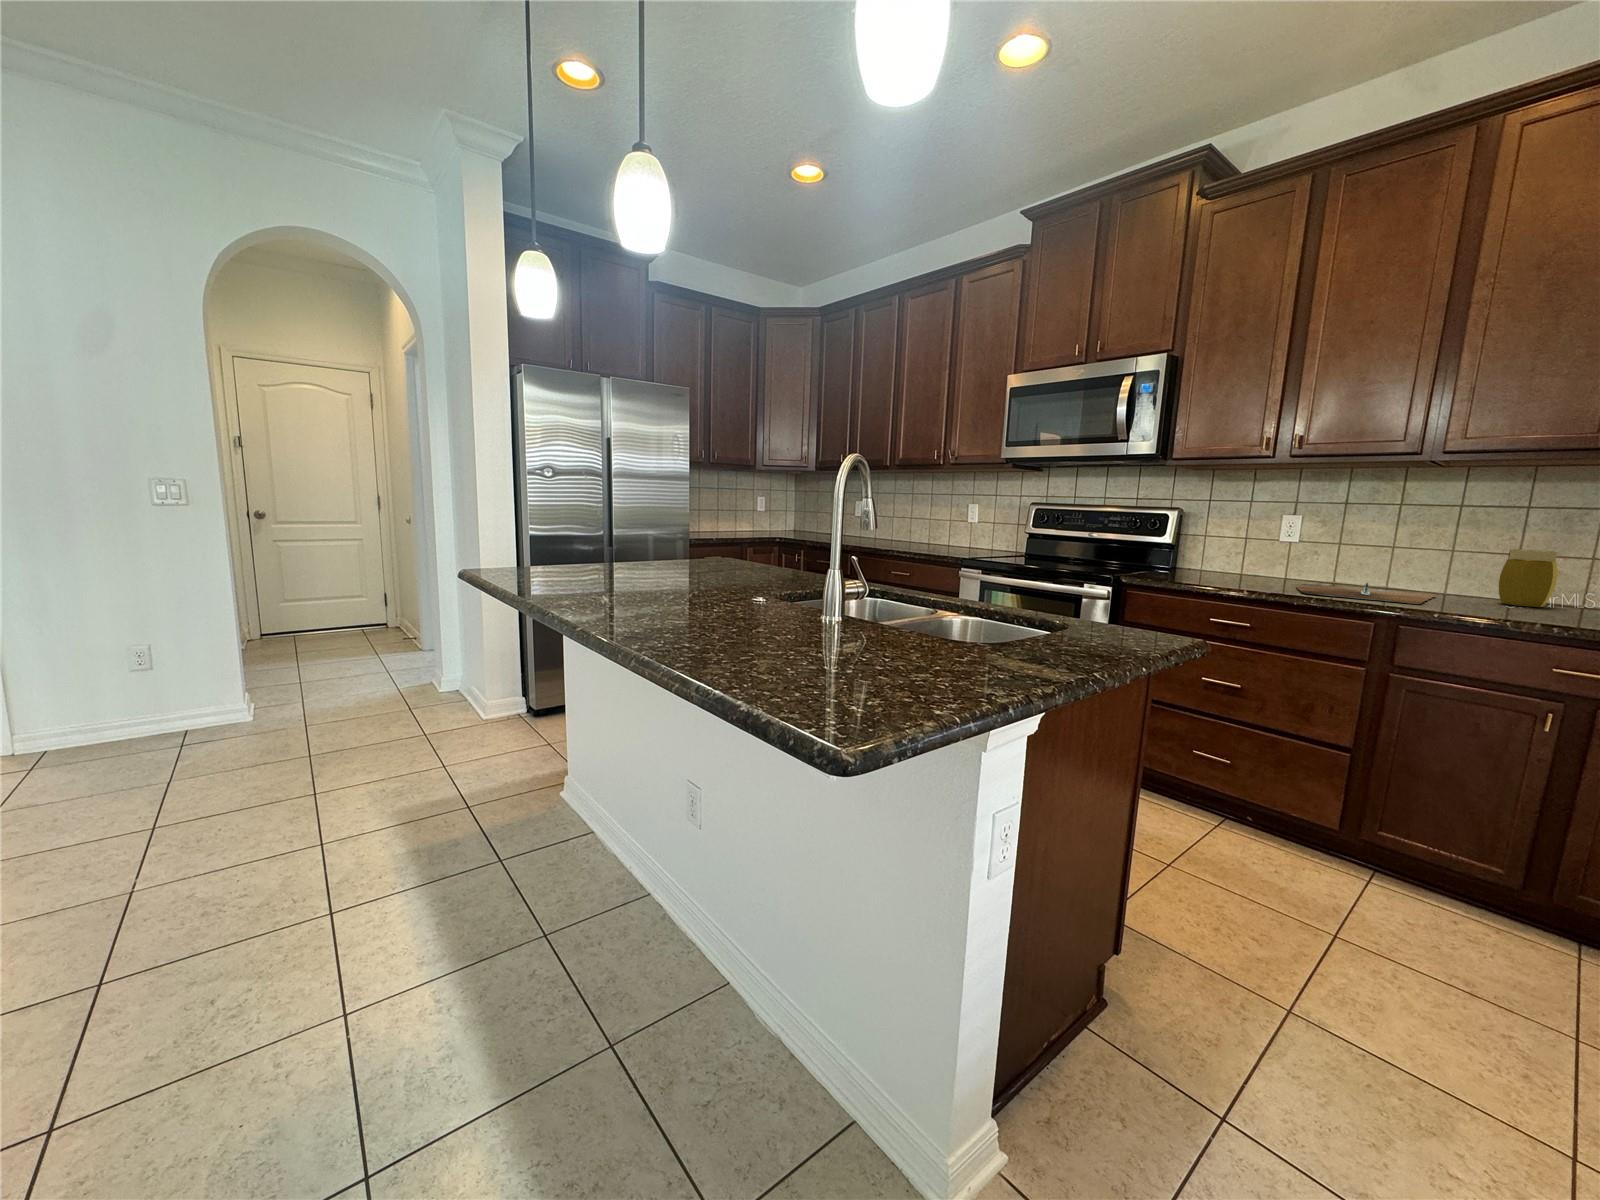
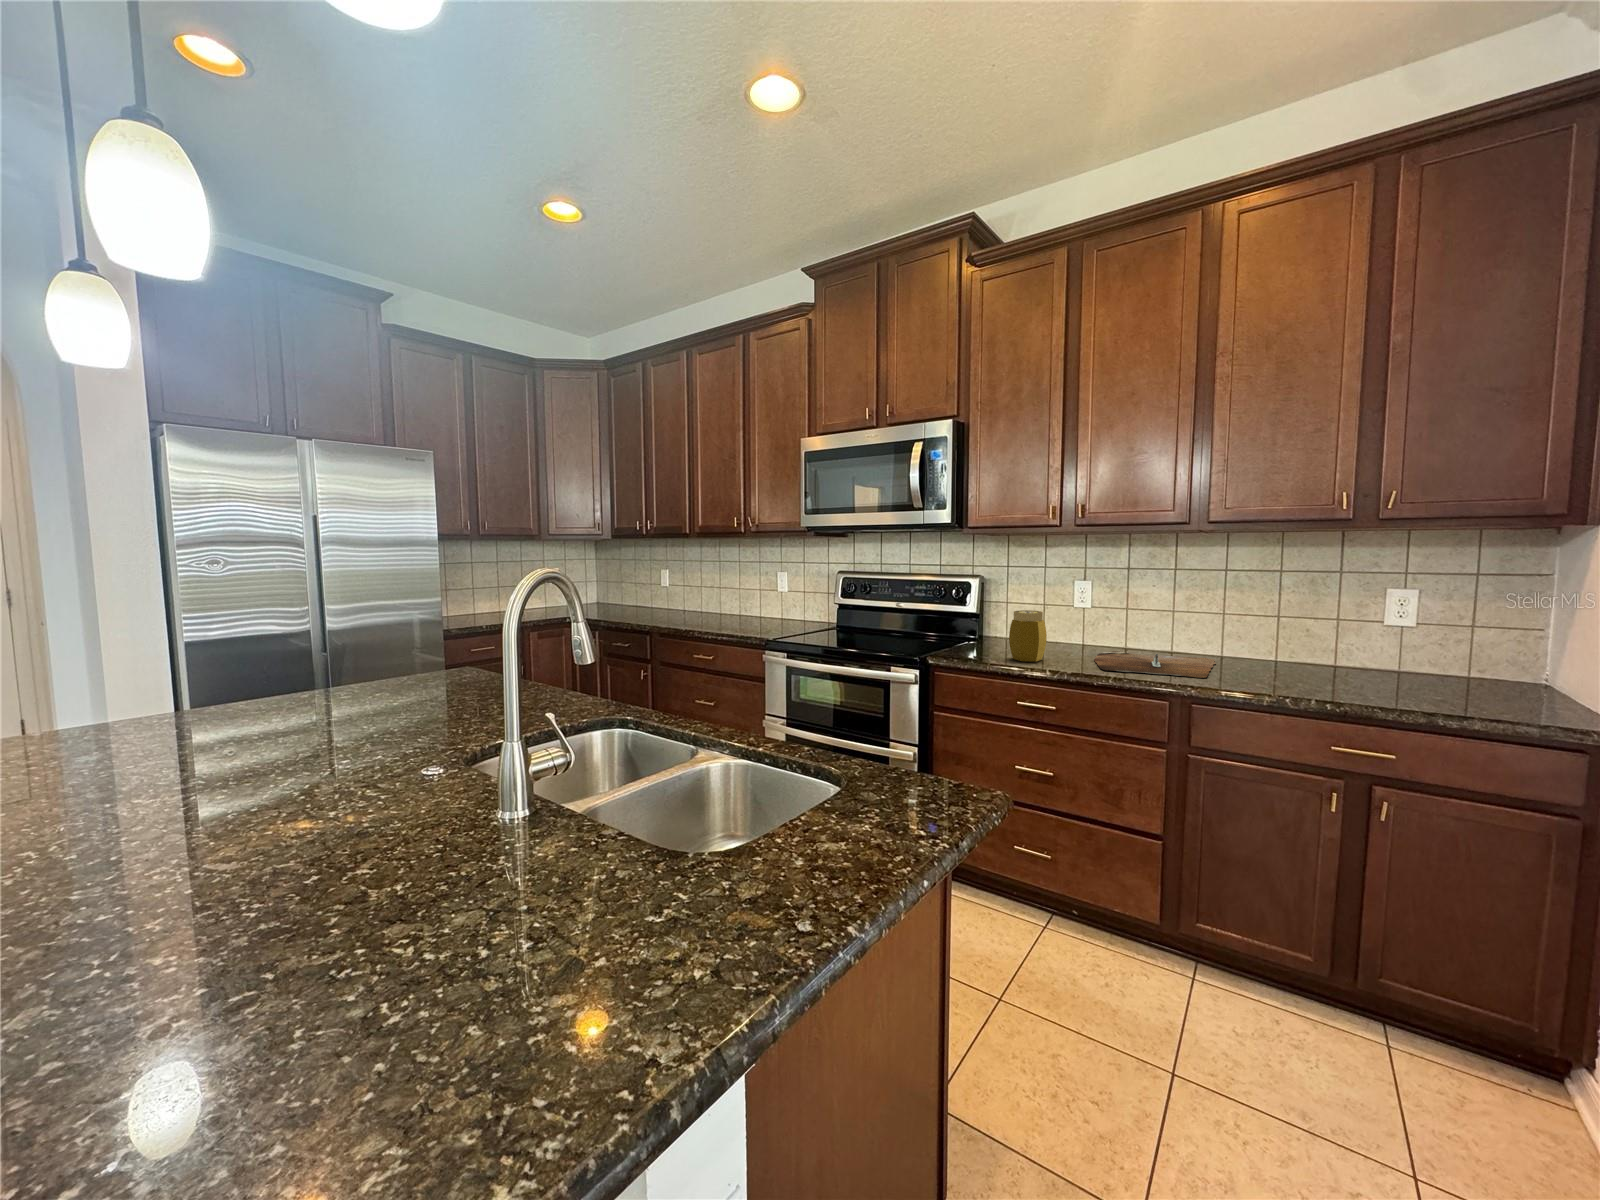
jar: present [1499,549,1557,607] -> present [1009,610,1047,662]

